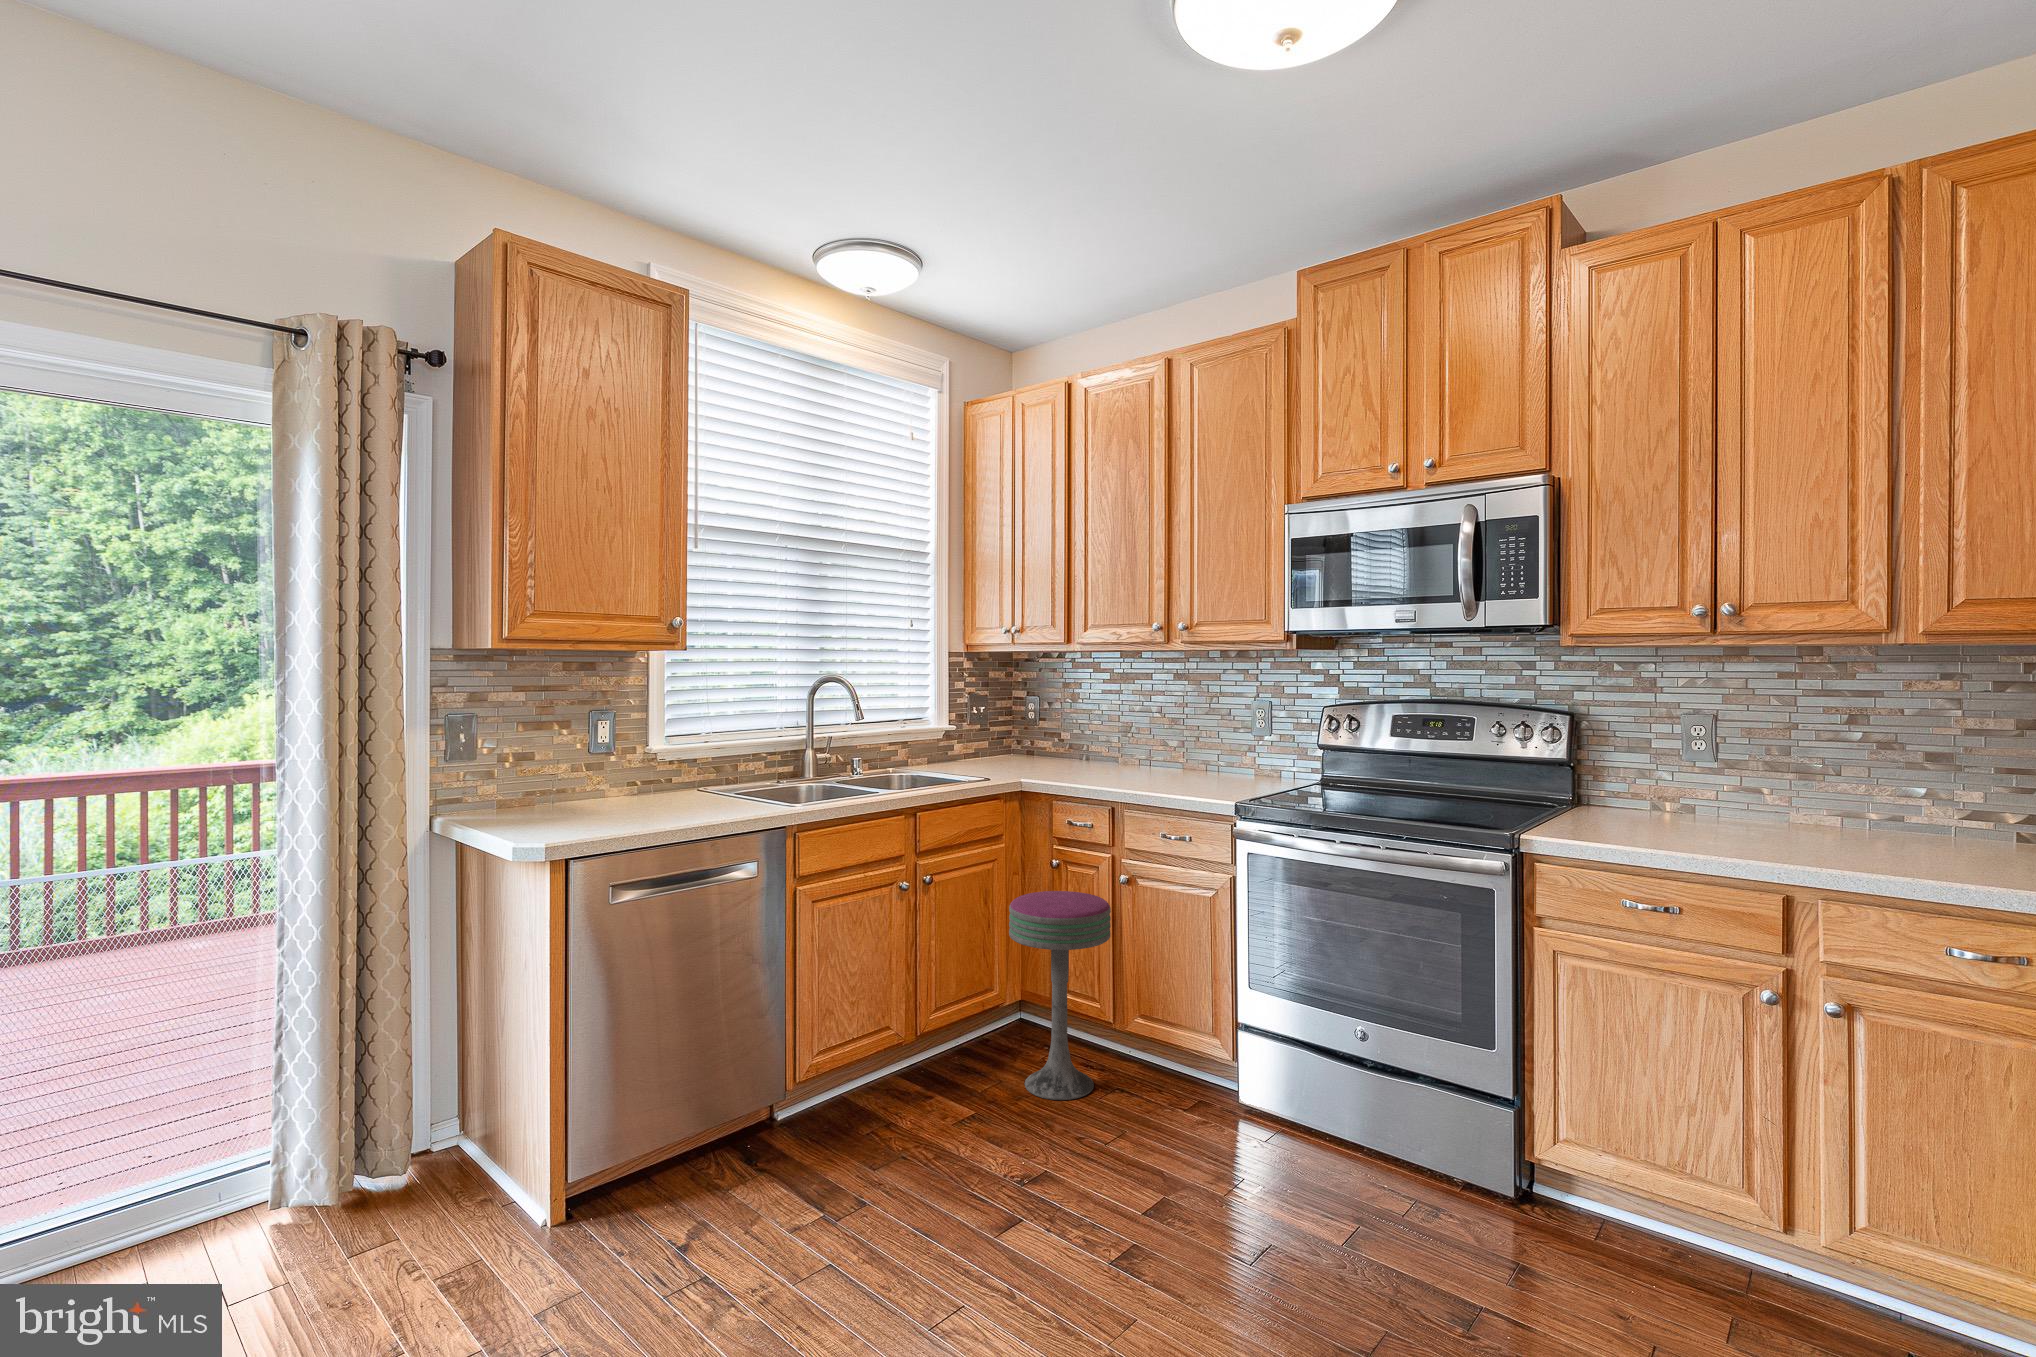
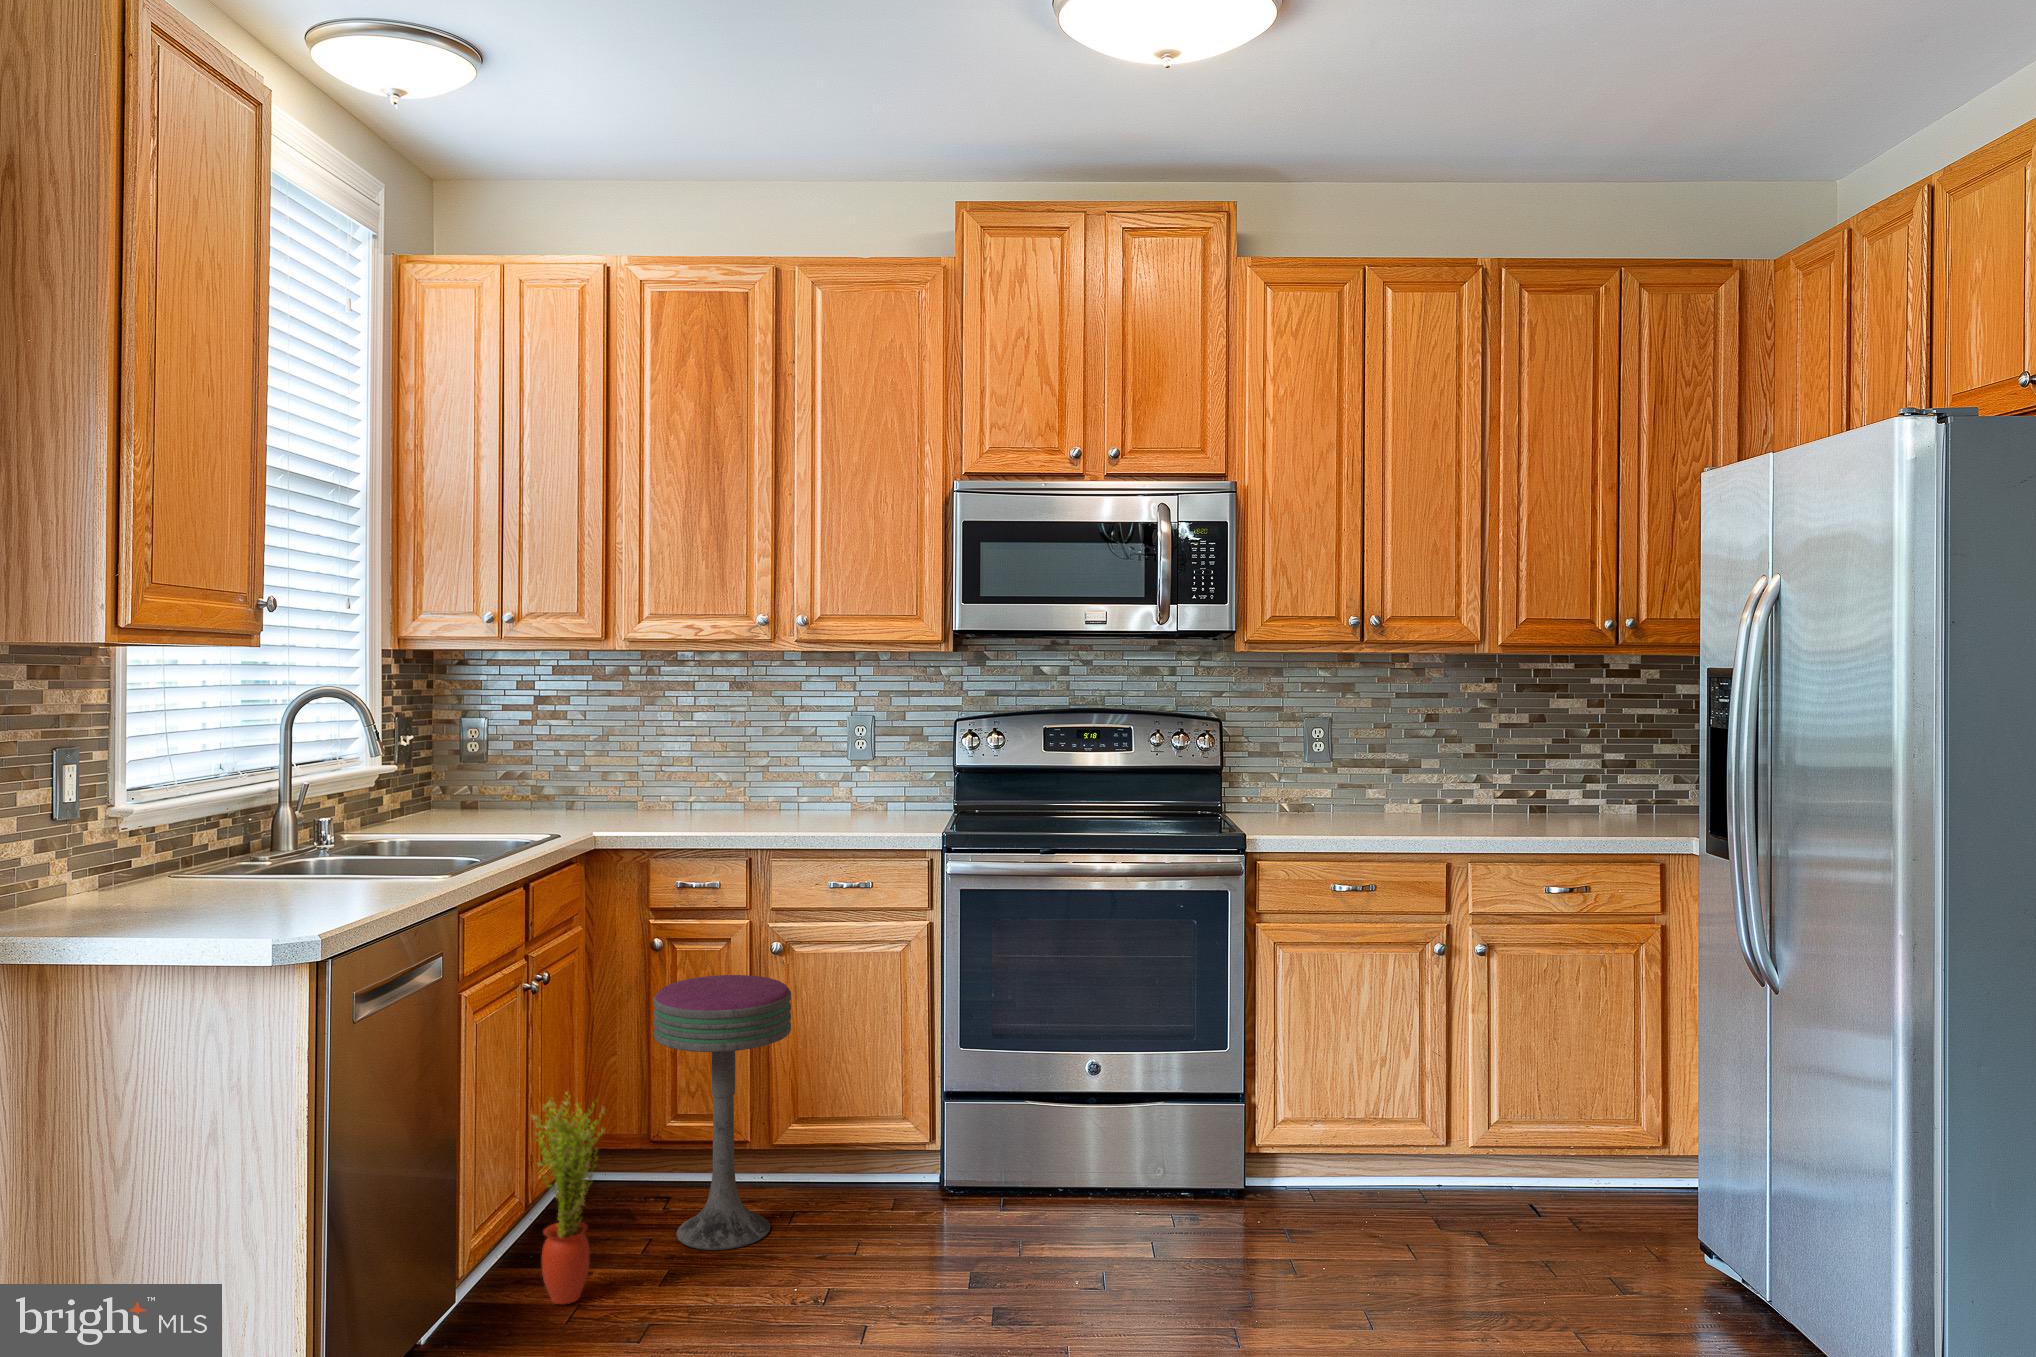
potted plant: none [886,952,948,1101] -> present [532,1095,605,1304]

